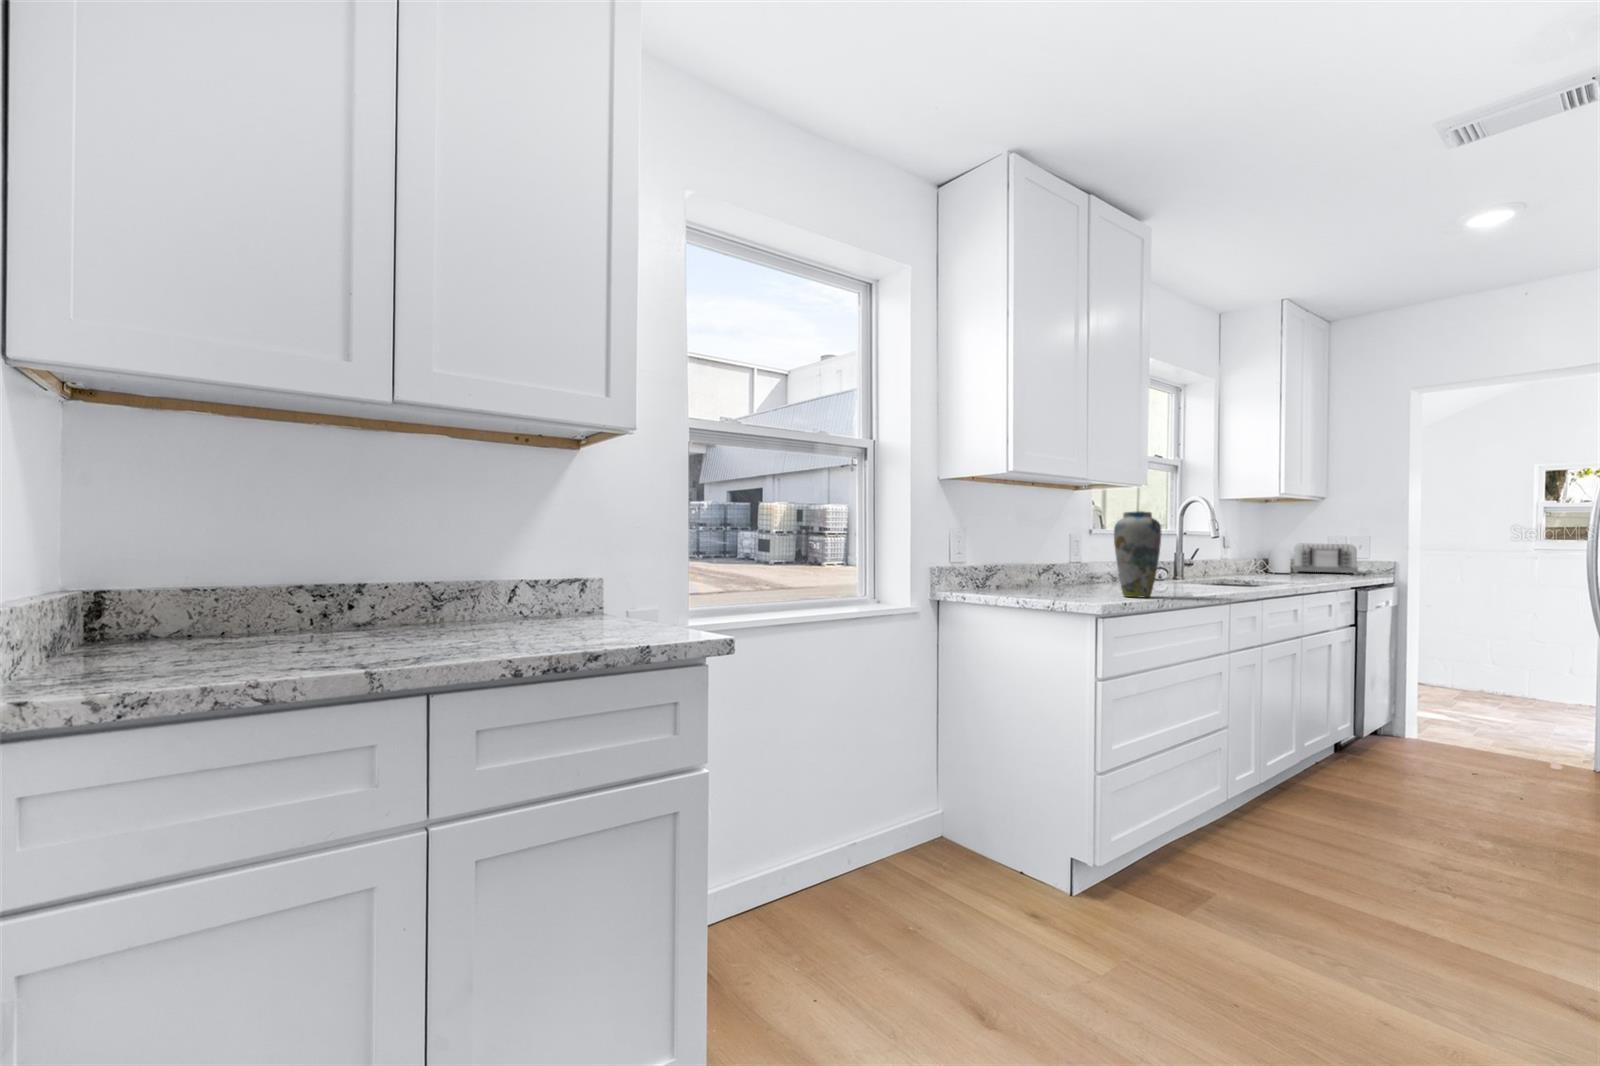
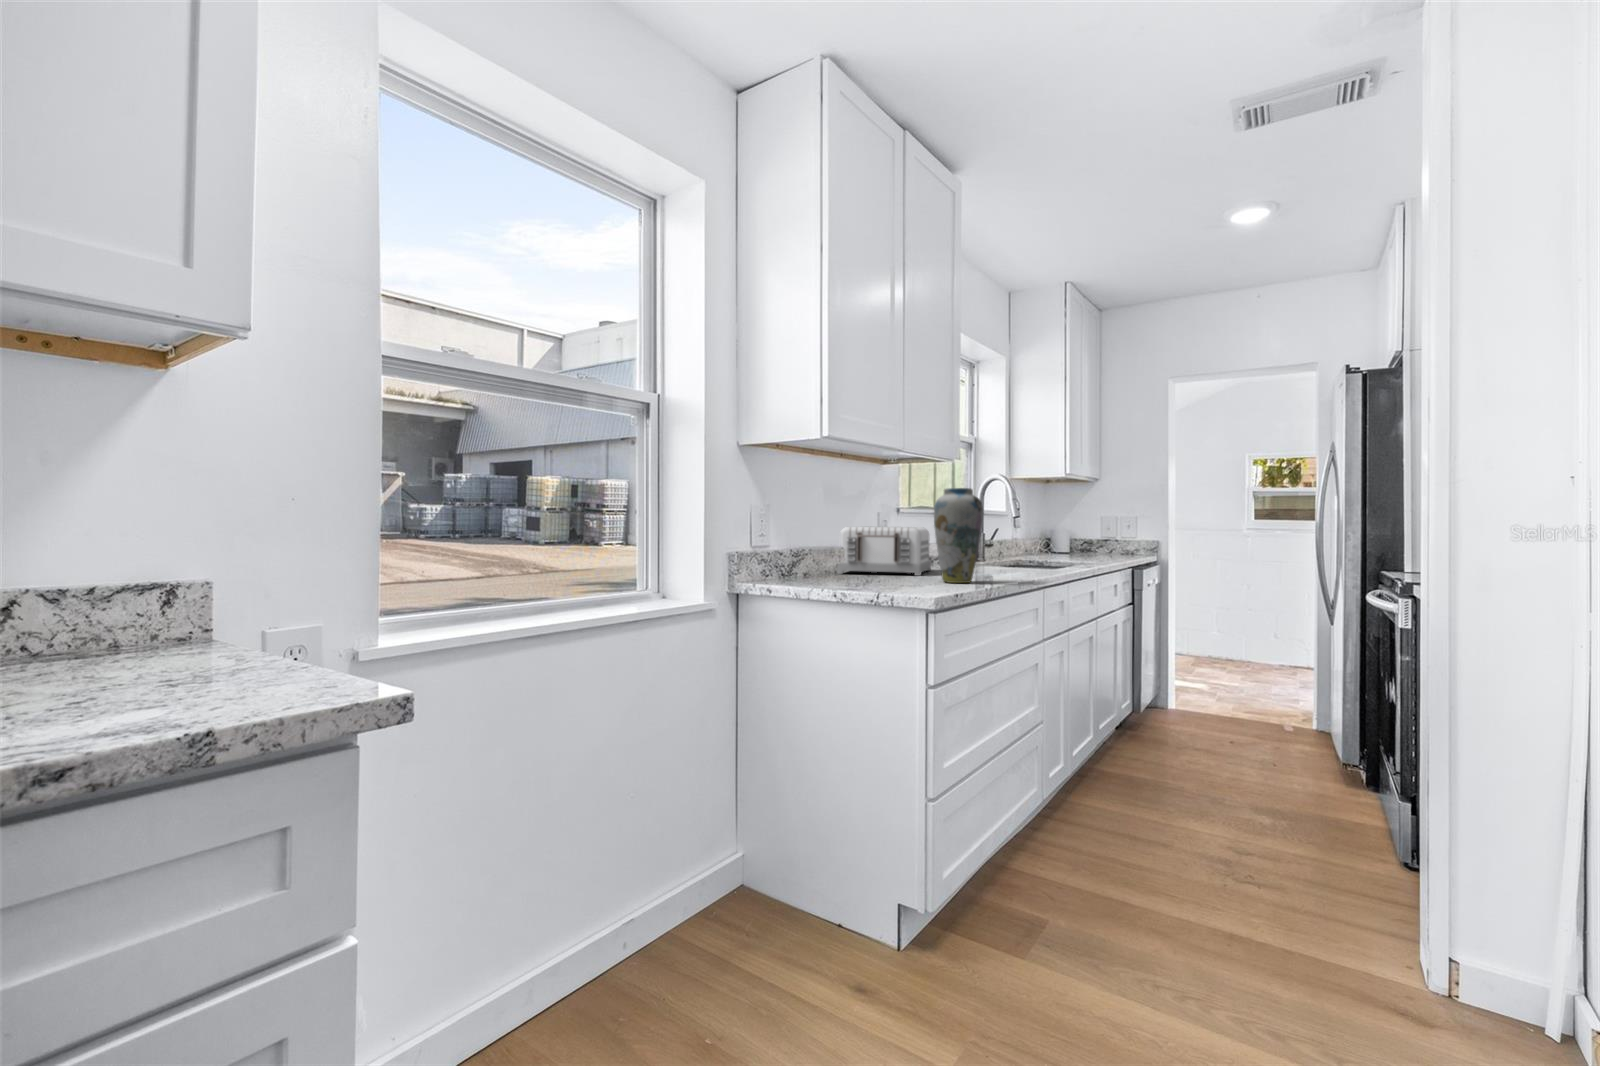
toaster: present [1293,544,1358,575] -> present [837,526,931,576]

